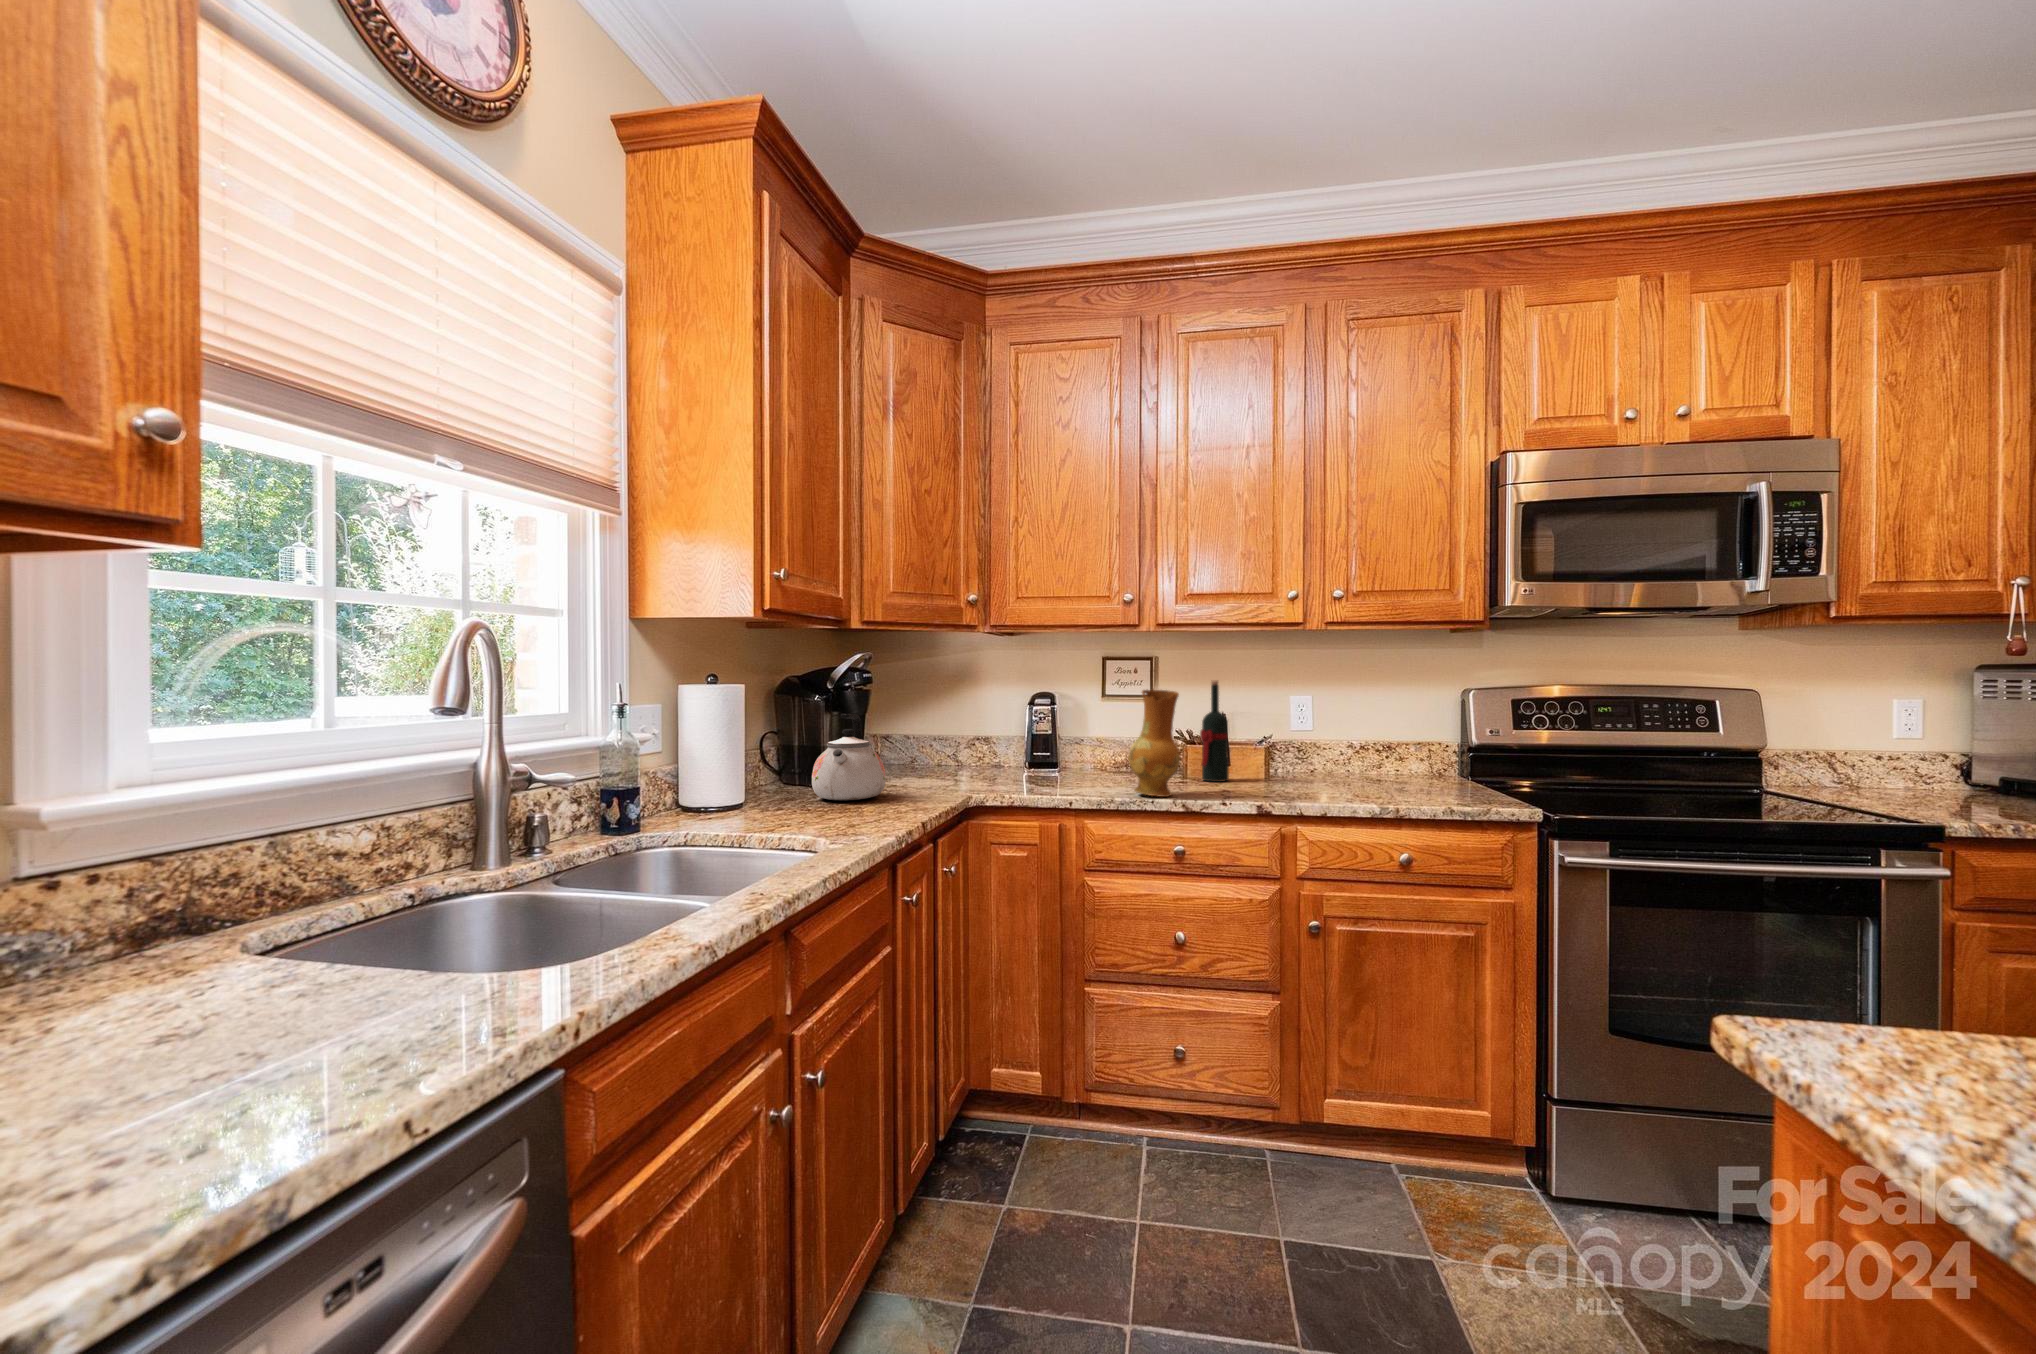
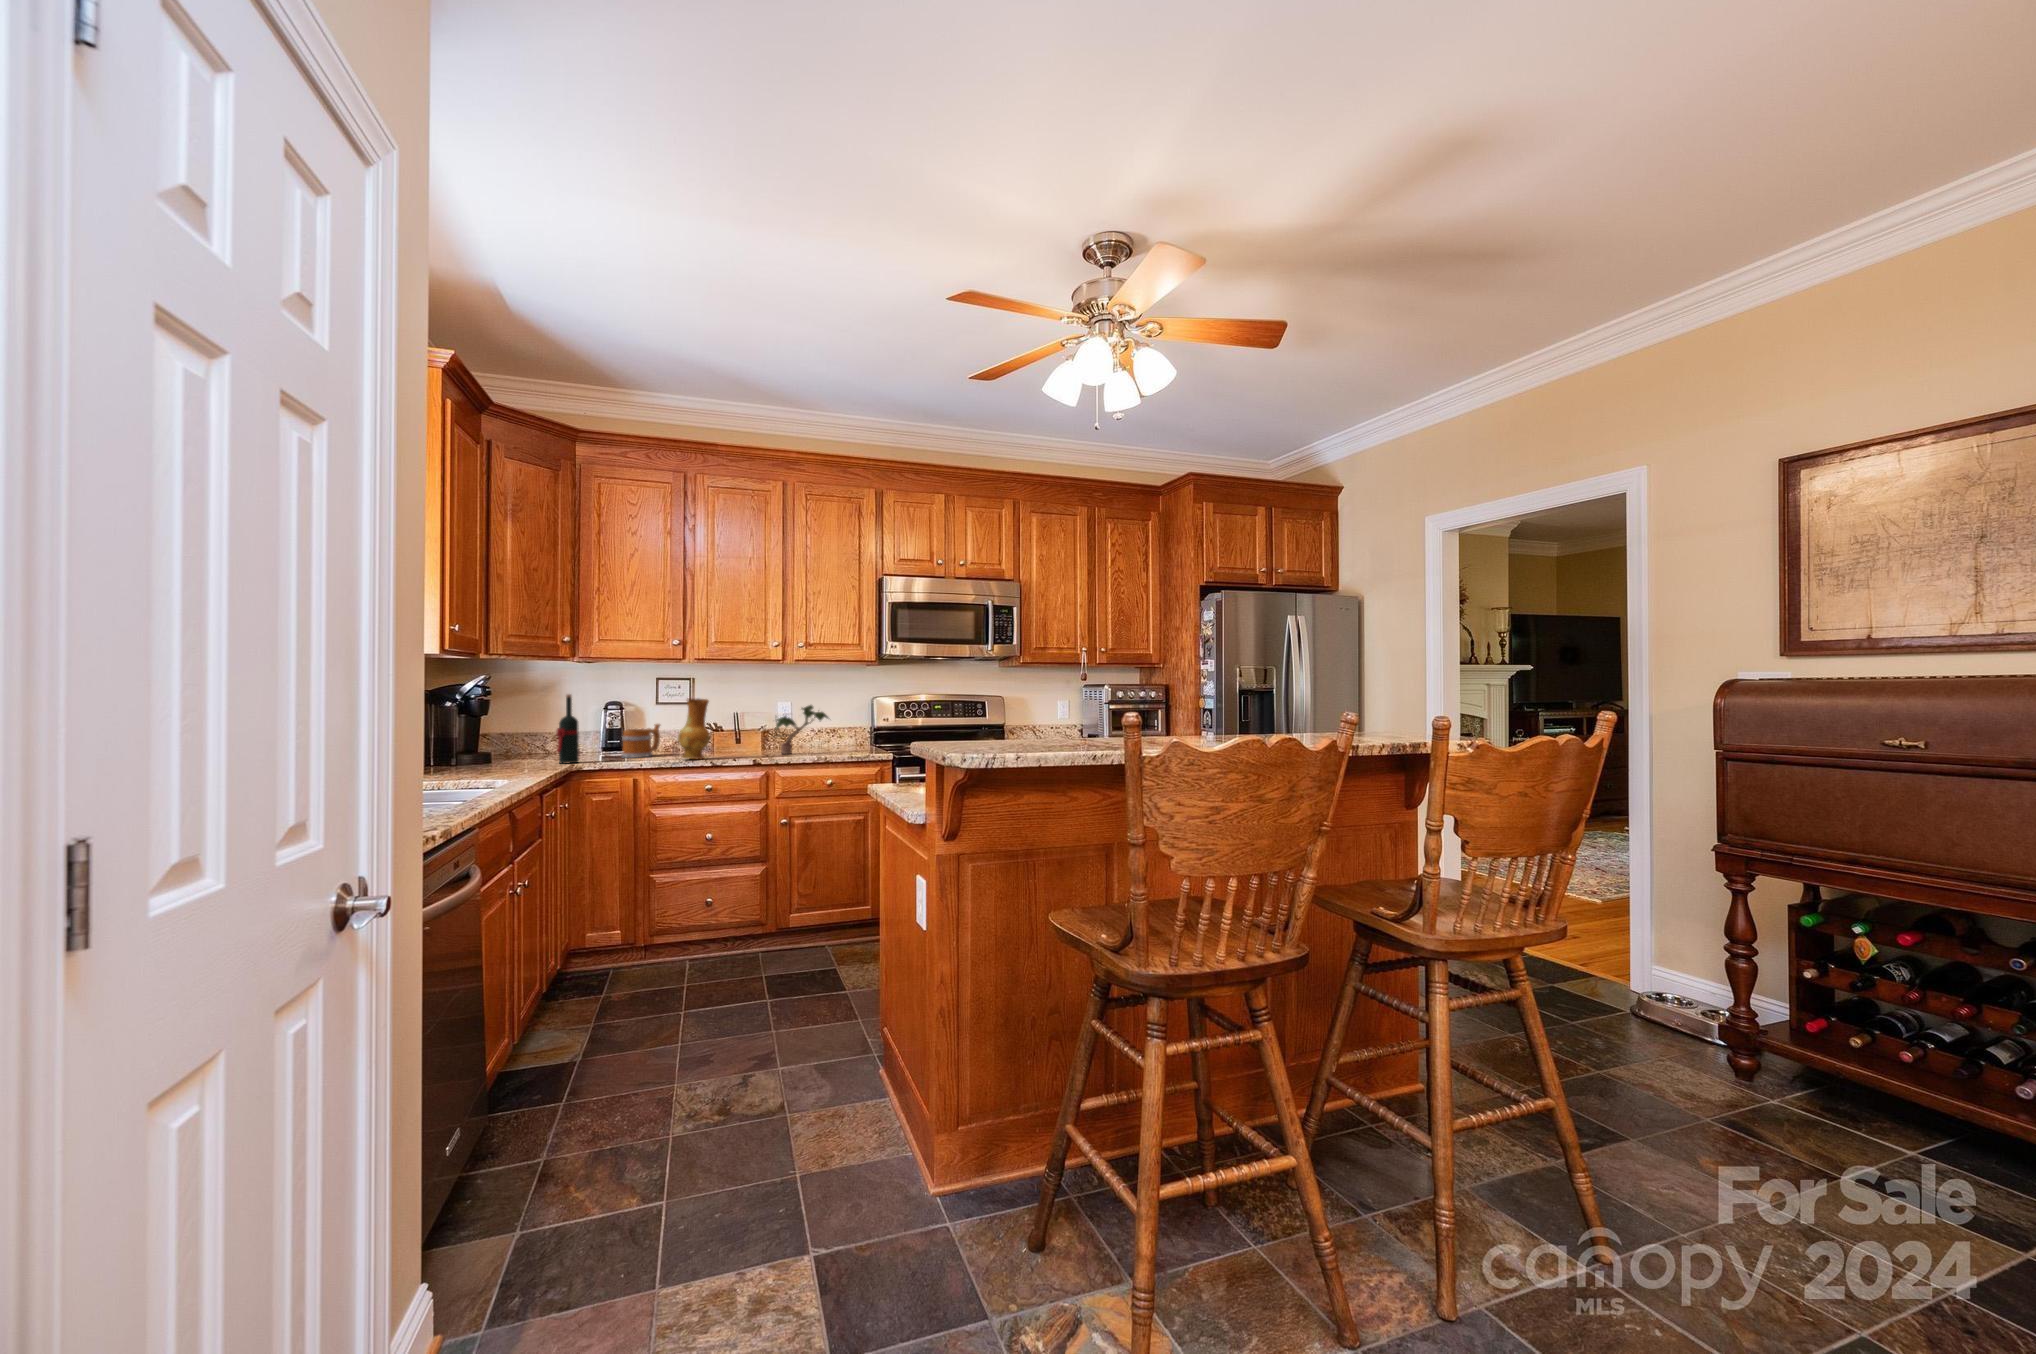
wine bottle: present [1200,681,1229,782] -> present [556,694,579,764]
potted plant: none [1278,700,1402,793] -> present [773,705,828,754]
kettle: present [812,714,886,801] -> none [457,715,512,771]
mug: none [1049,728,1108,783] -> present [621,724,660,758]

